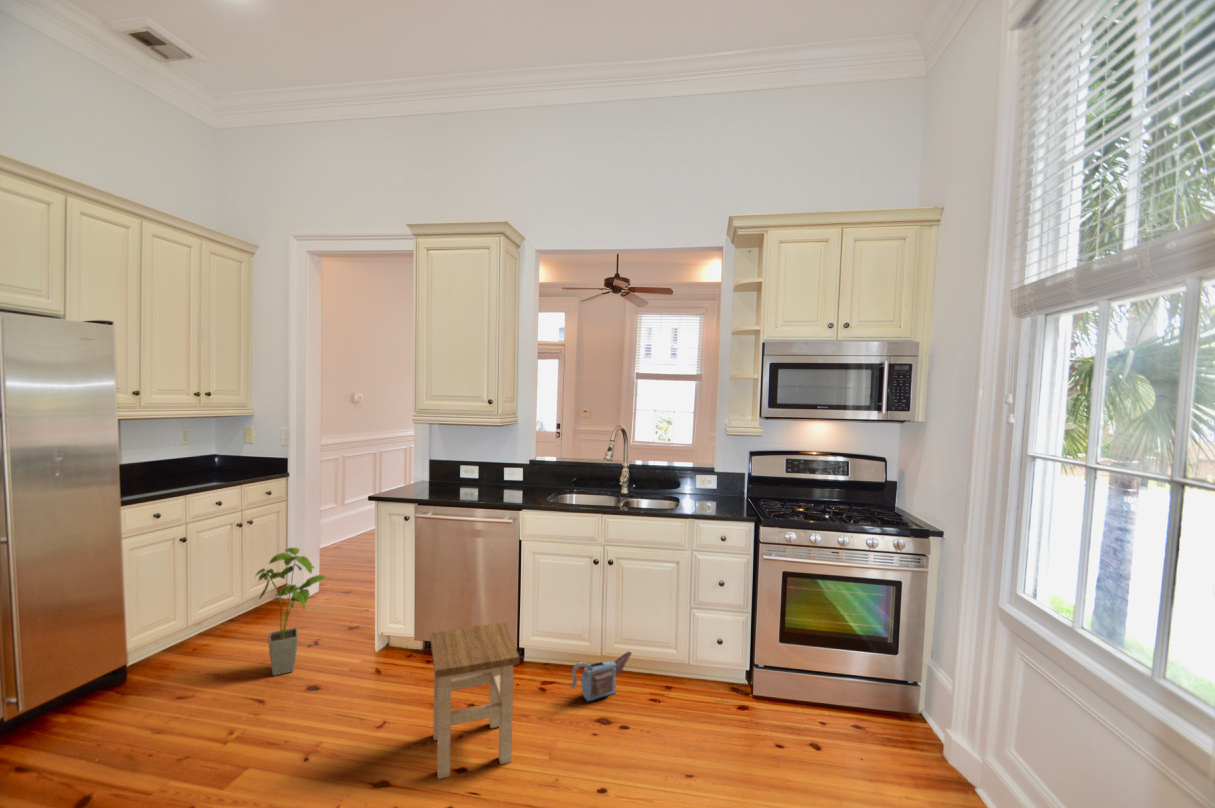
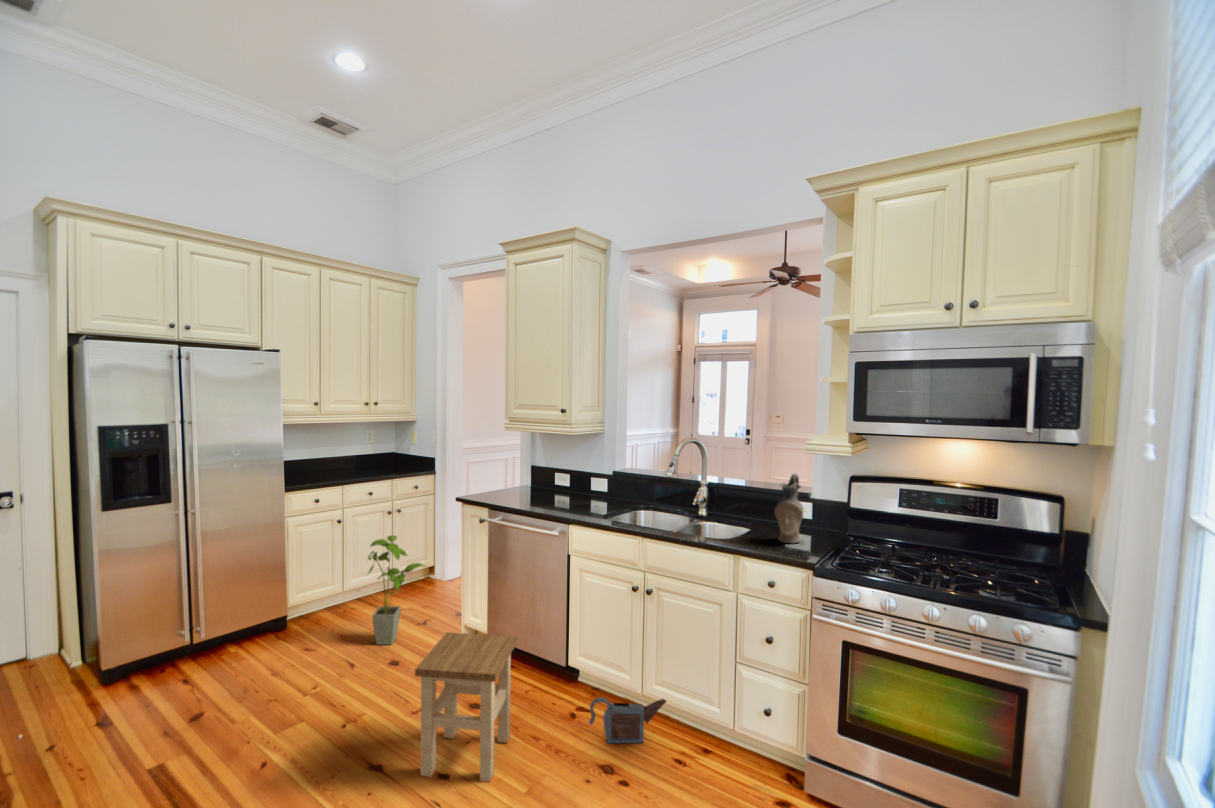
ceramic pitcher: none [708,451,730,506] -> present [775,474,803,543]

